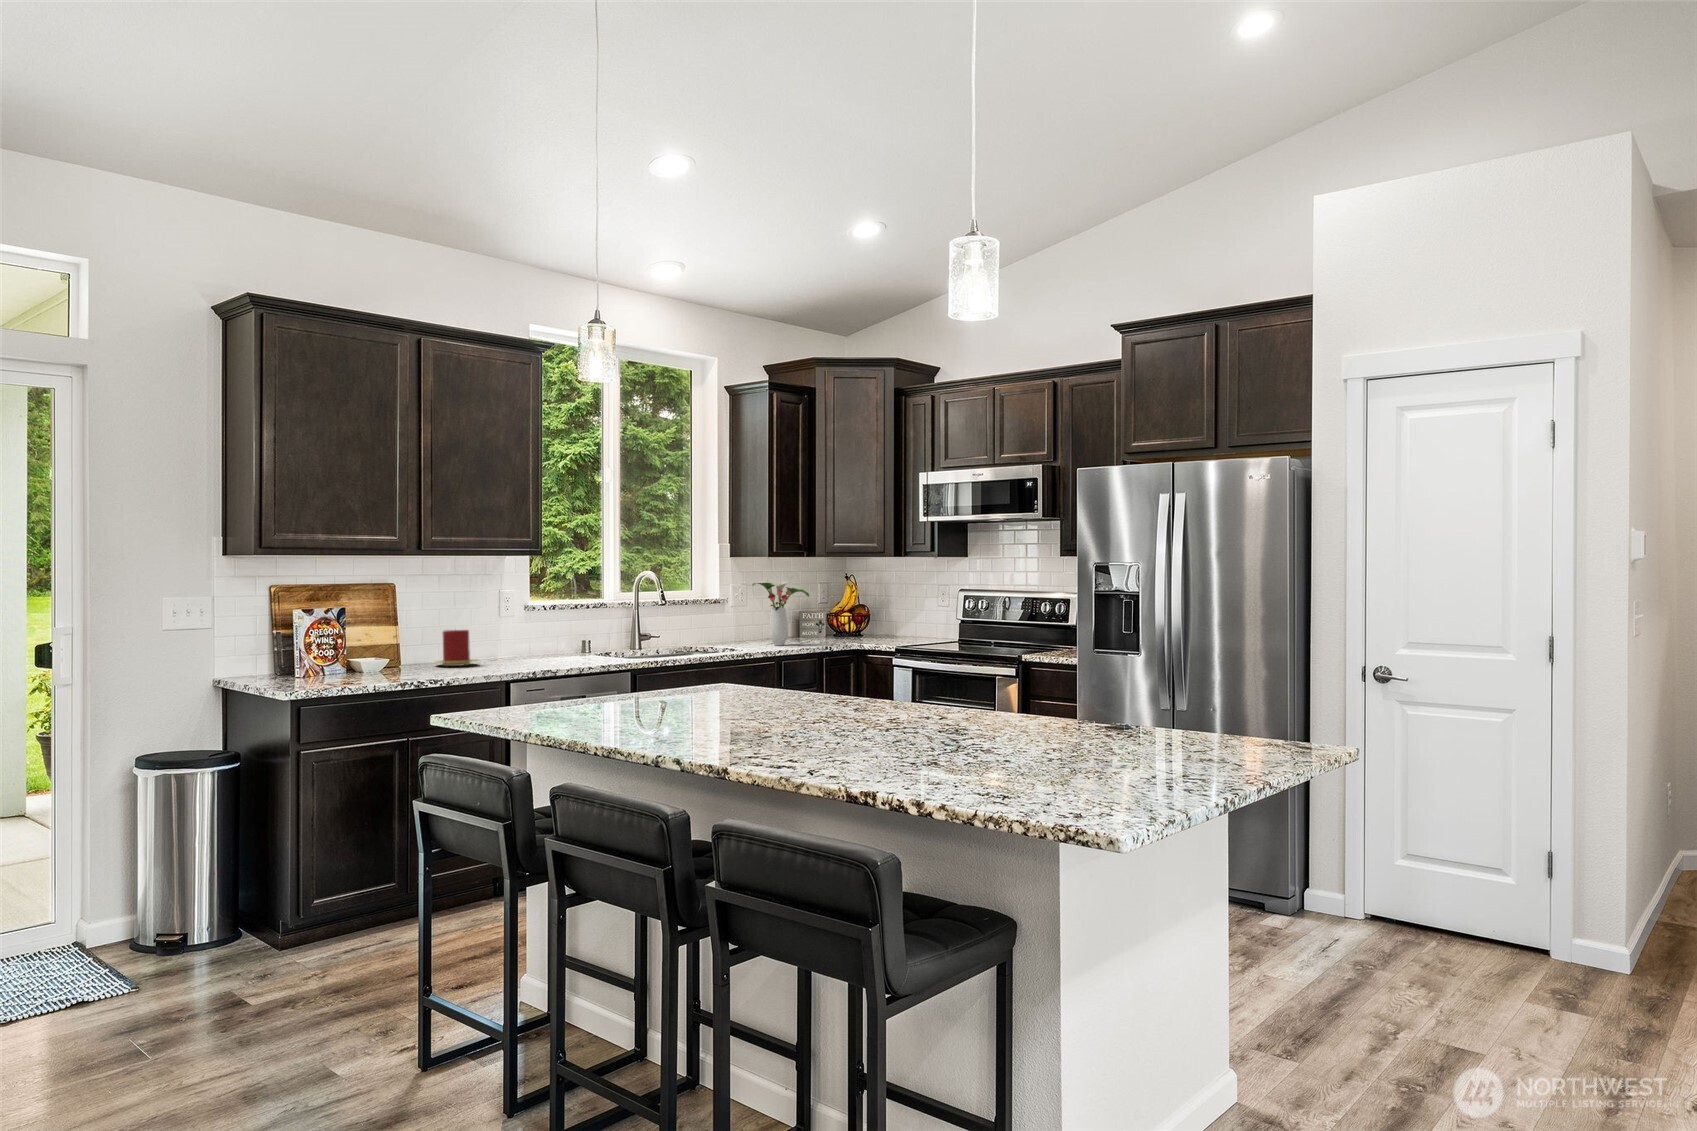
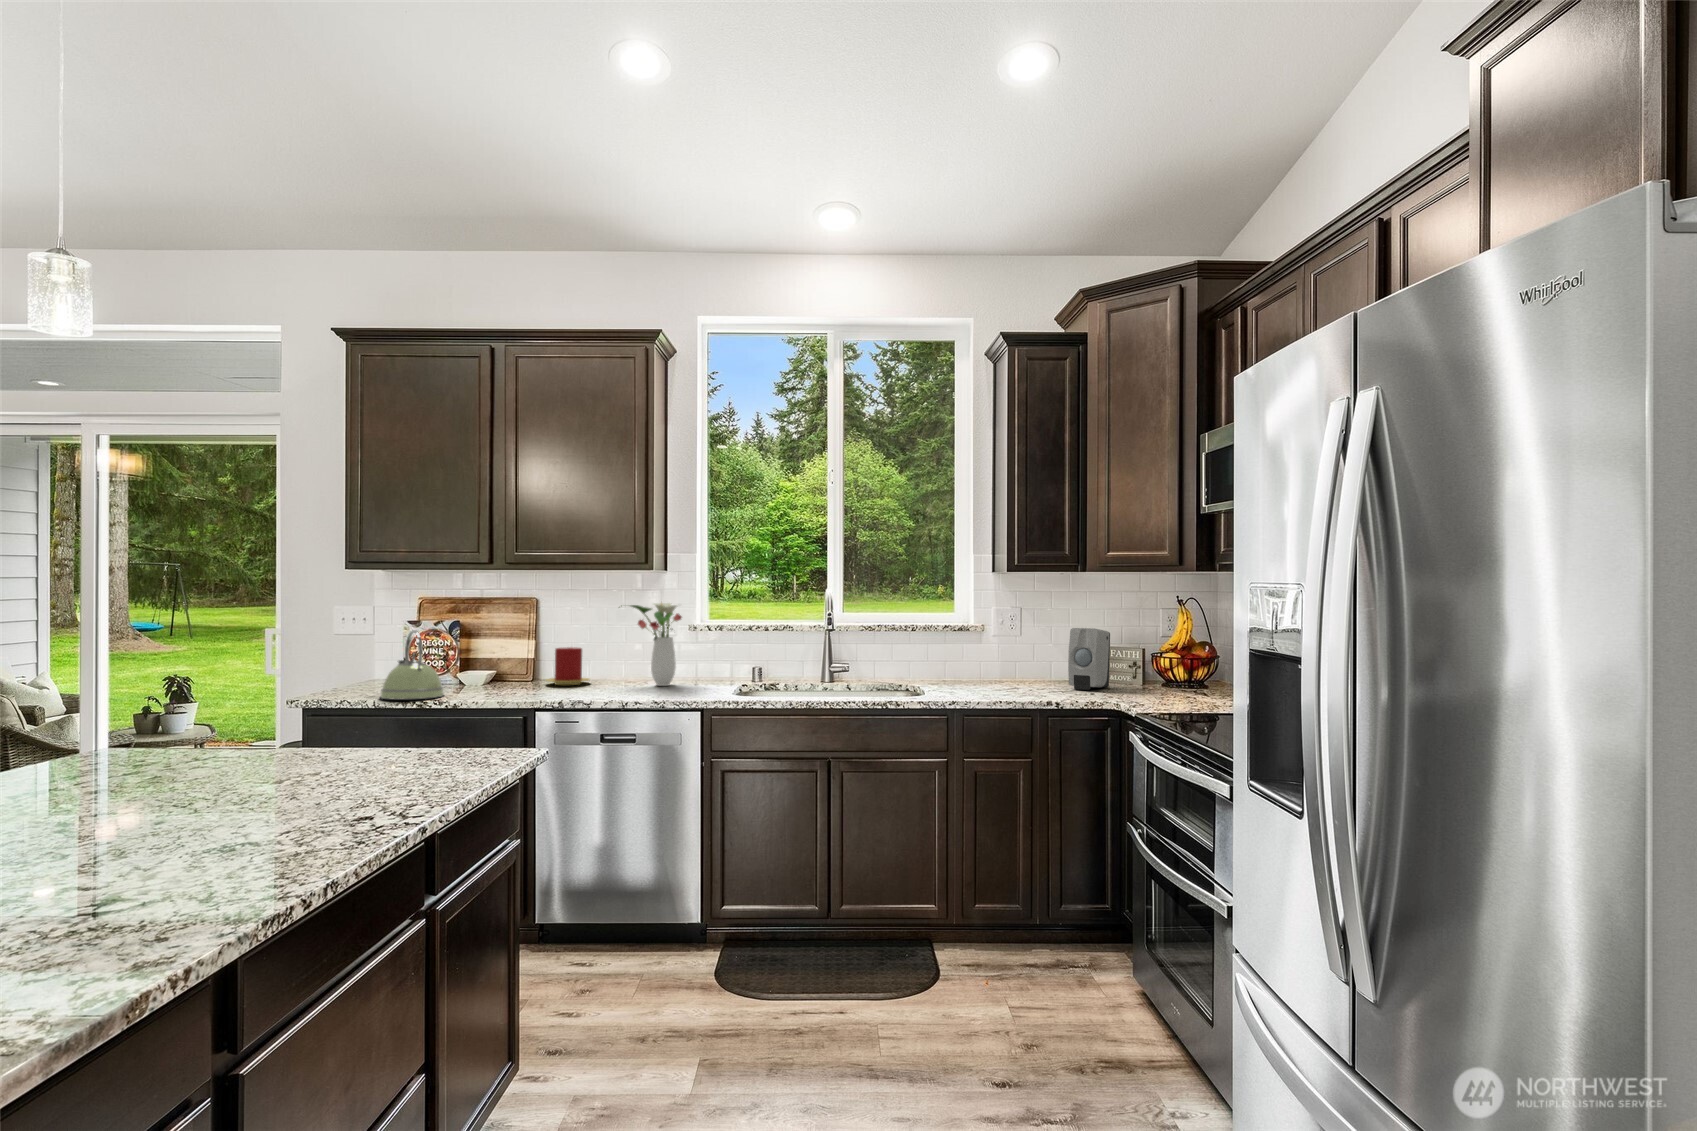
flower arrangement: present [752,581,809,645] -> present [631,603,682,686]
soap dispenser: none [808,596,833,640] -> present [1068,628,1110,690]
kettle: none [343,615,412,683] -> present [380,630,444,700]

